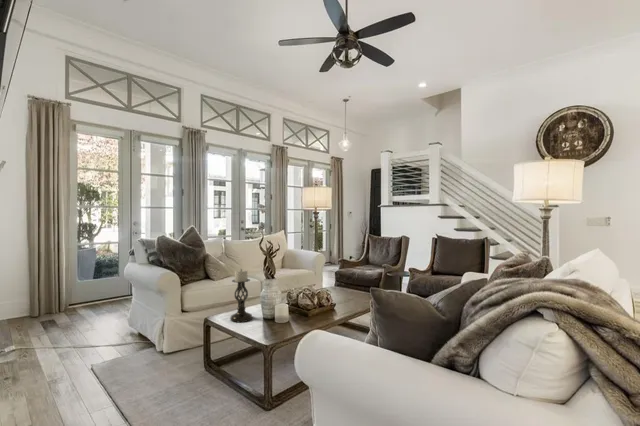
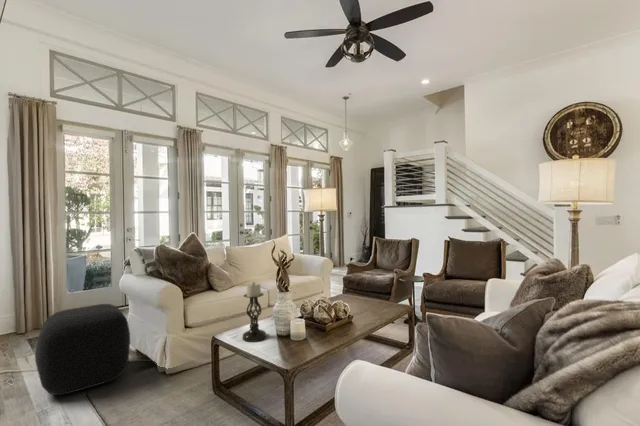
ottoman: none [47,289,132,368] -> present [35,304,130,395]

